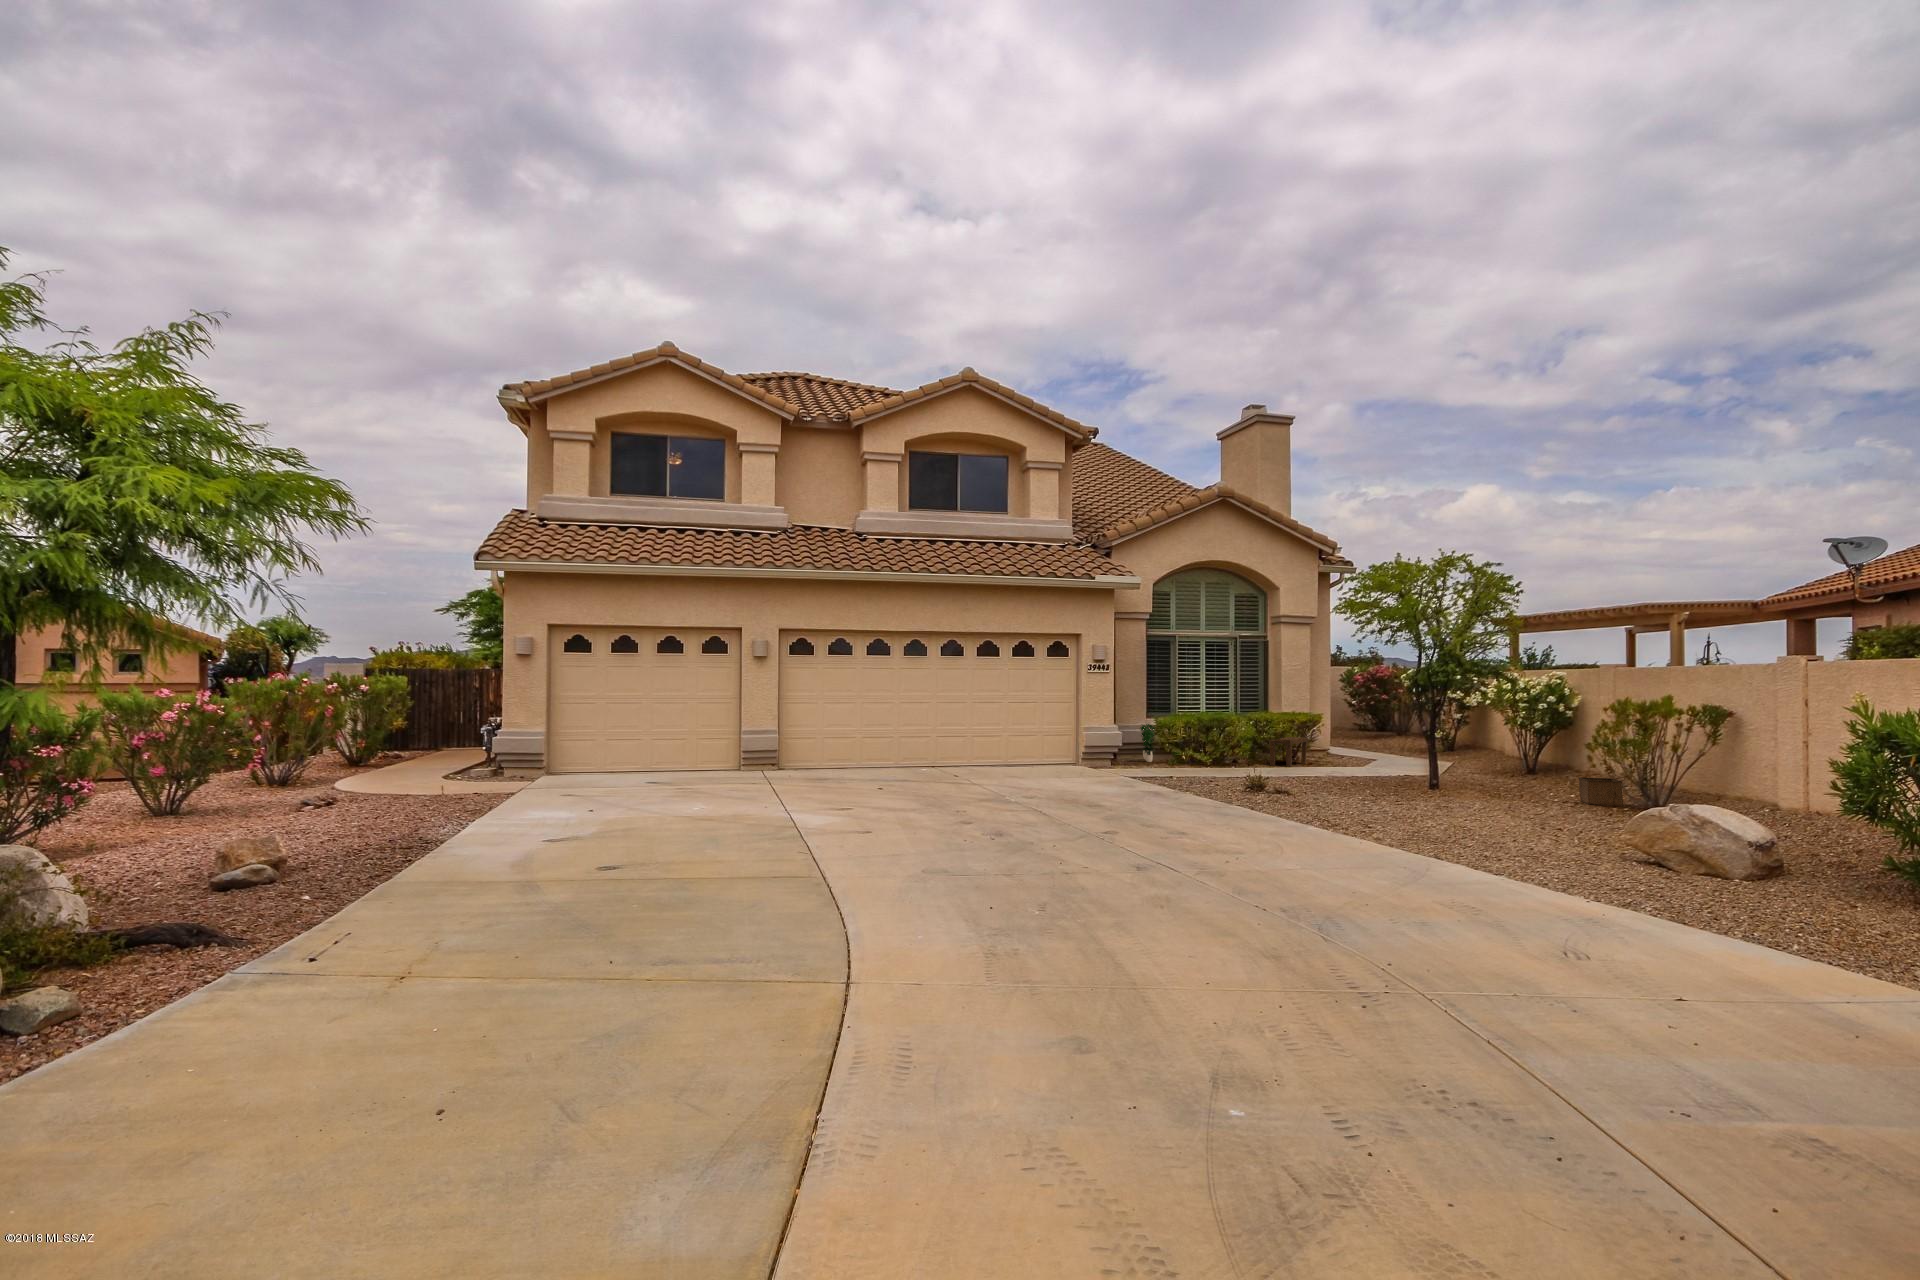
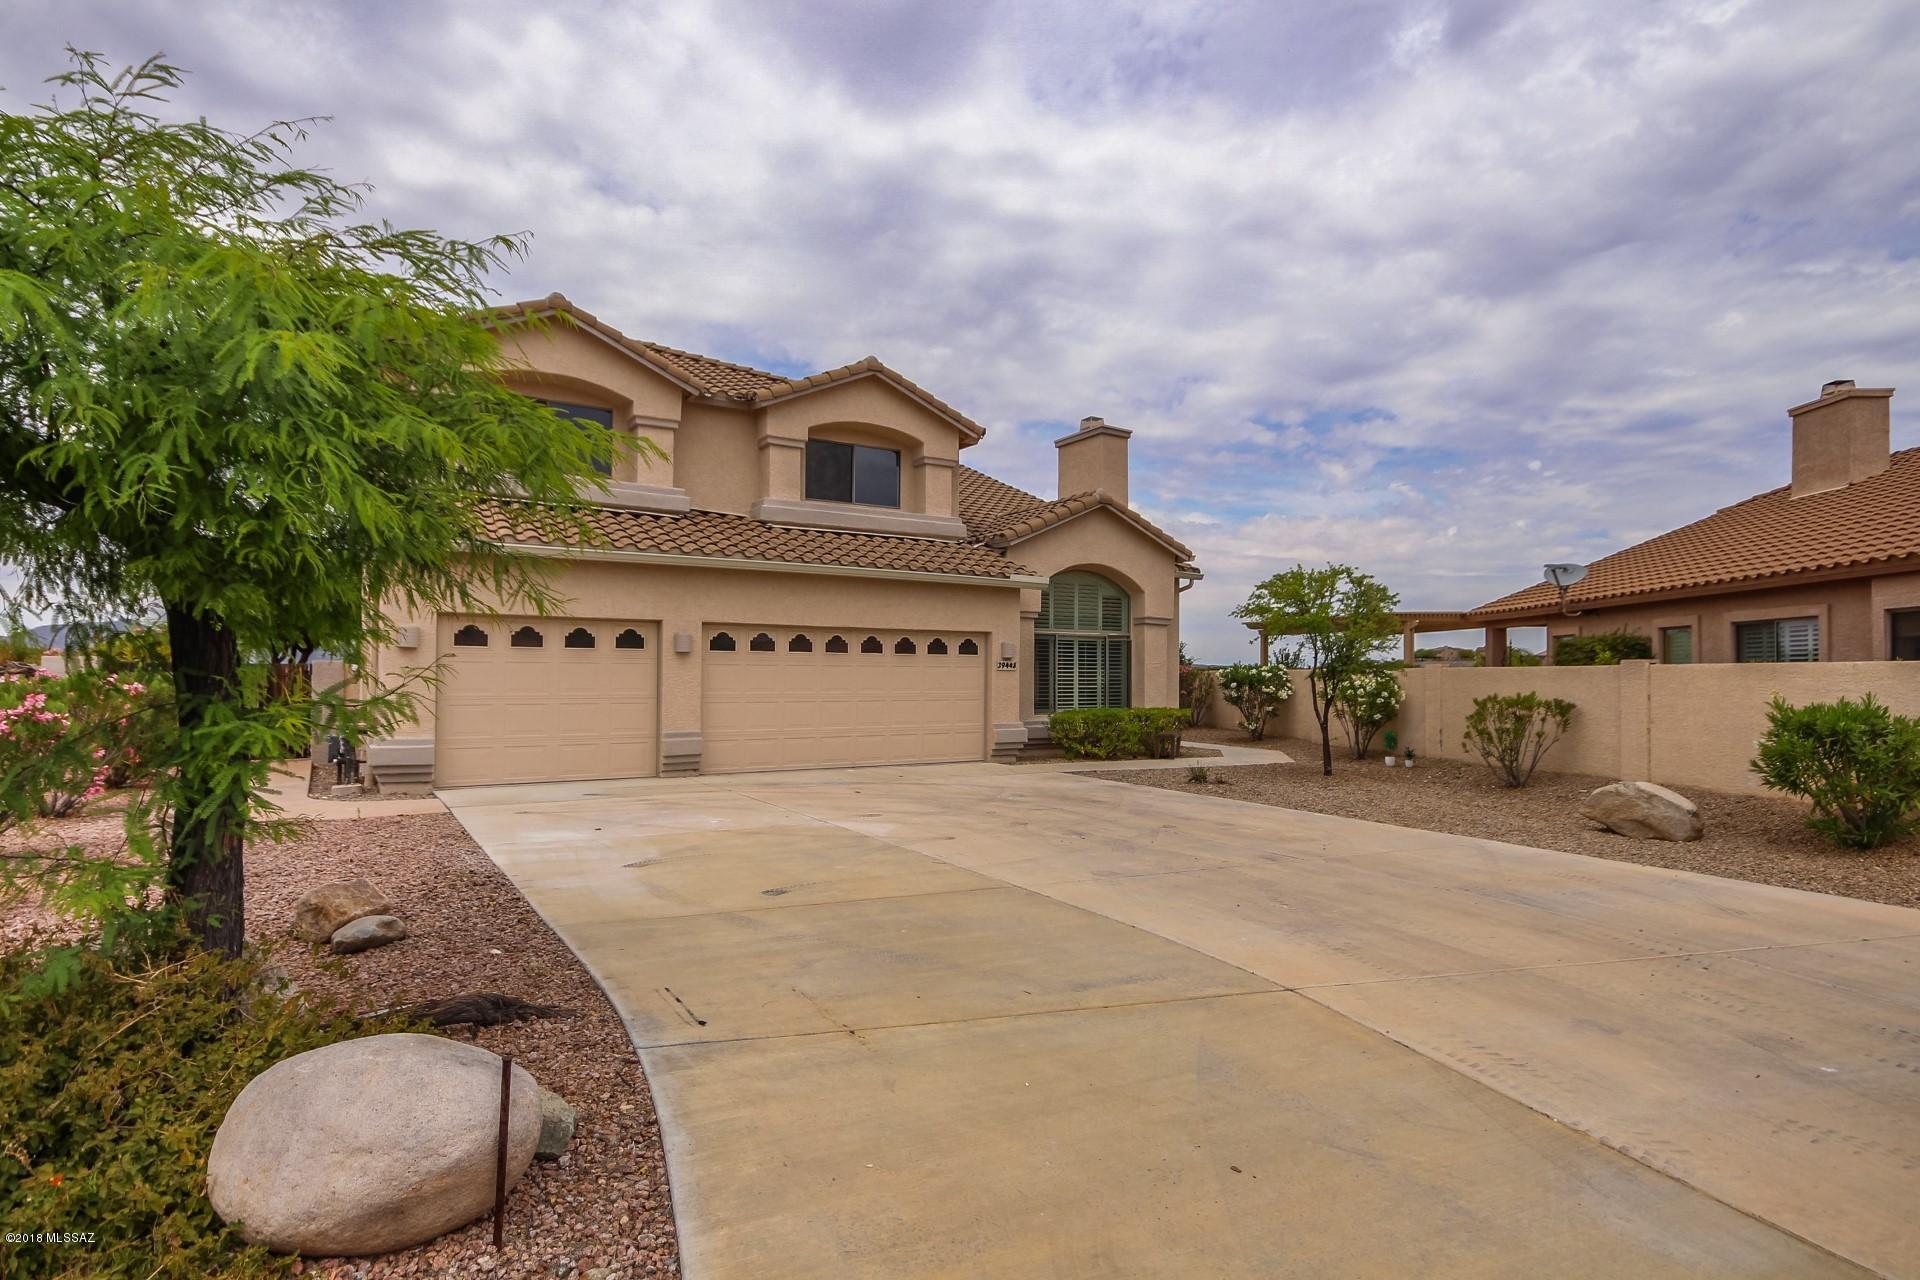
potted plant: present [1140,724,1155,762] -> present [1383,729,1416,767]
storage bin: present [1579,778,1624,806] -> none [1450,763,1489,787]

